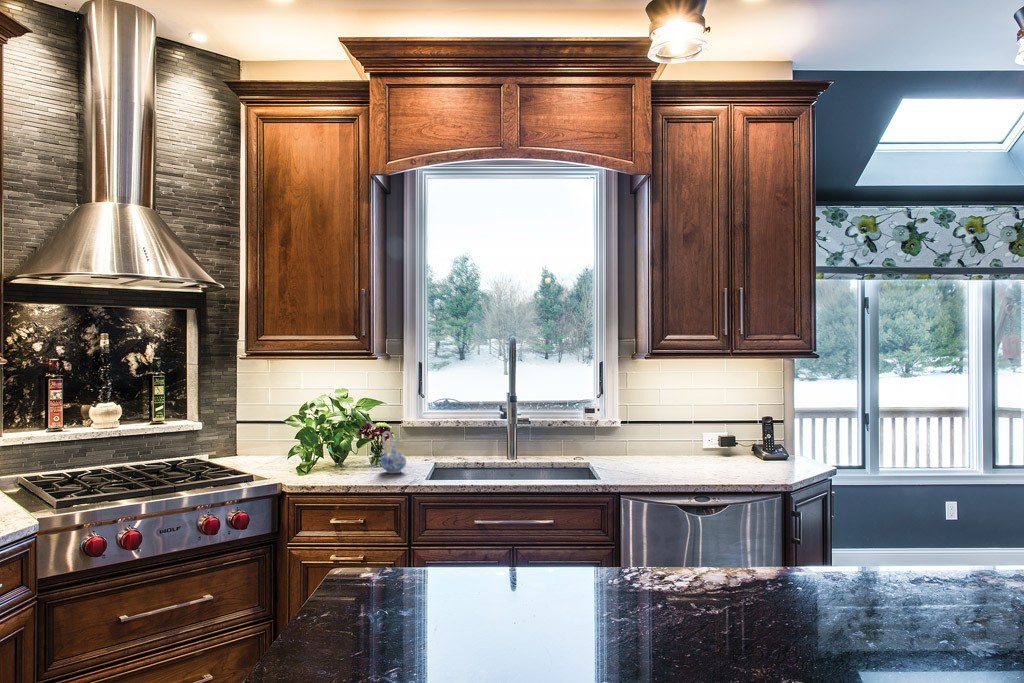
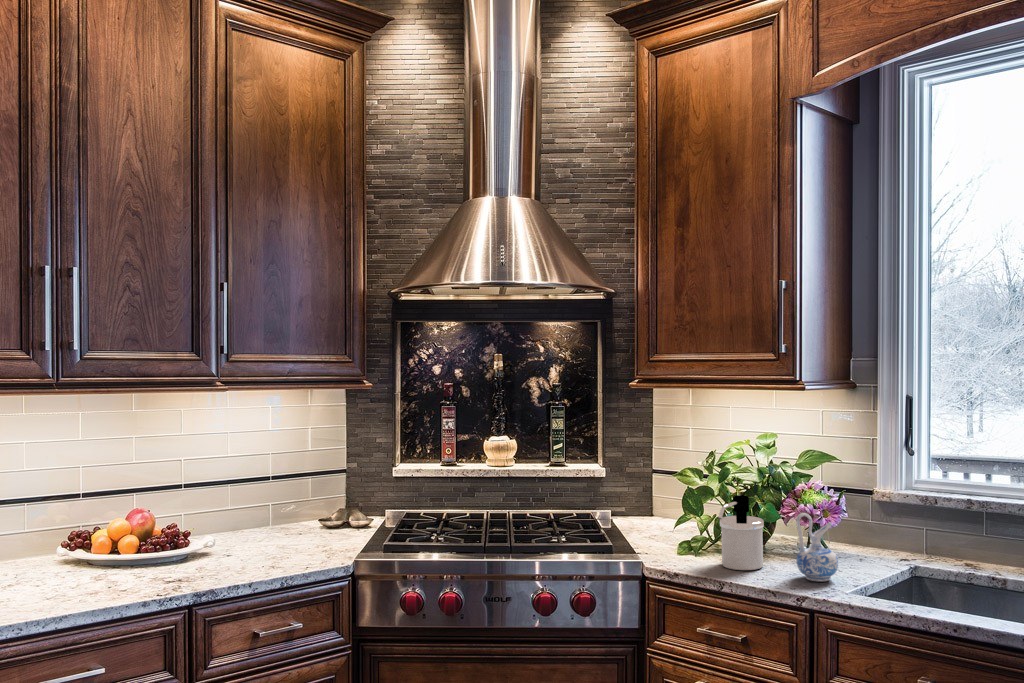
soap dispenser: none [326,425,355,475] -> present [718,495,764,570]

